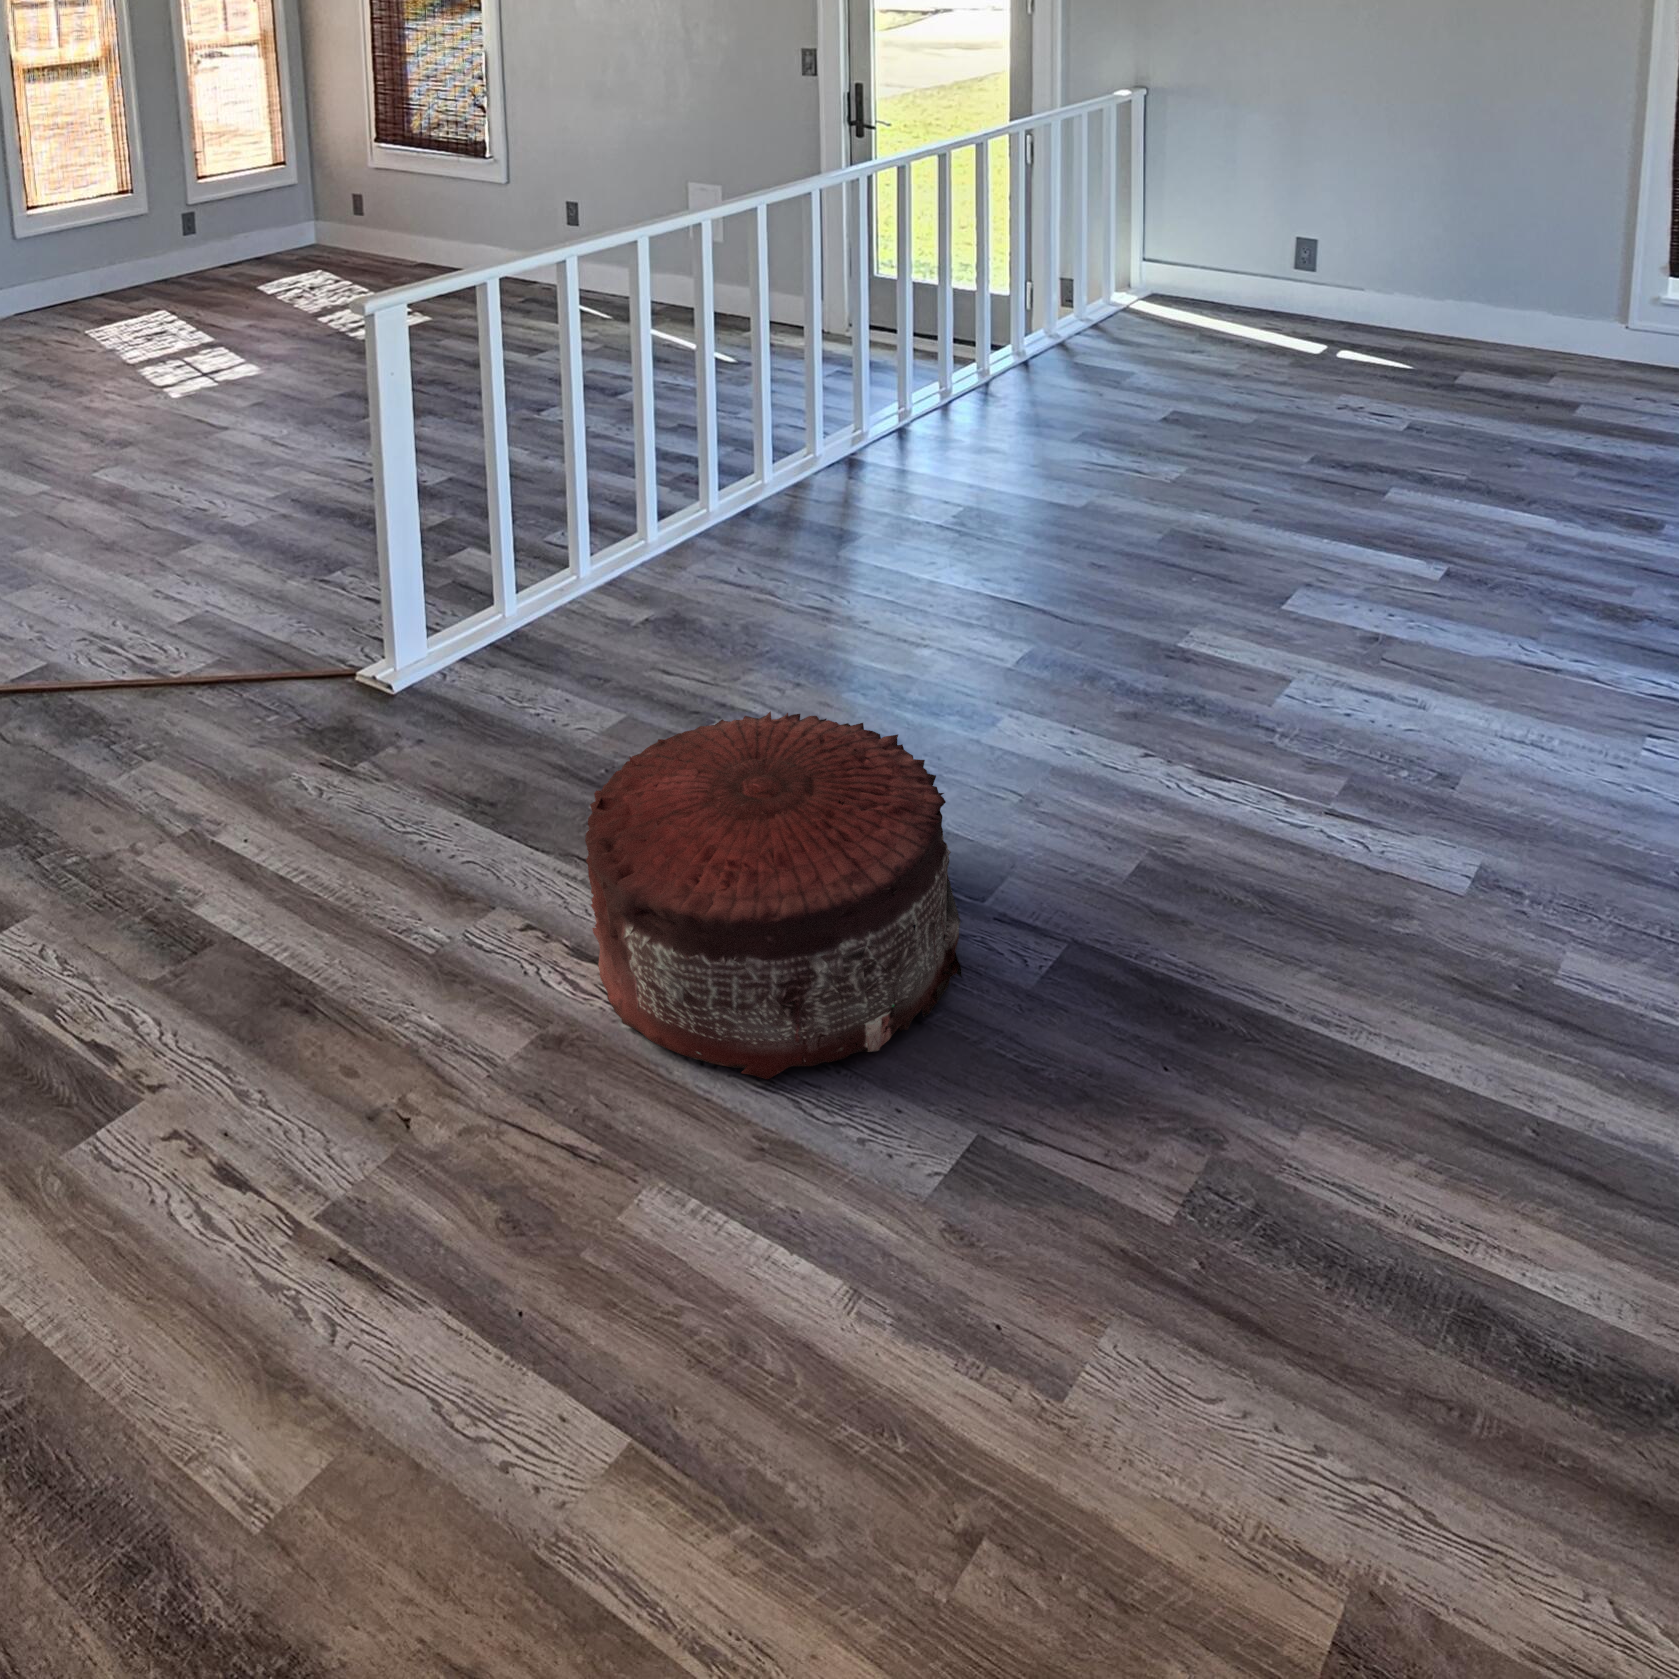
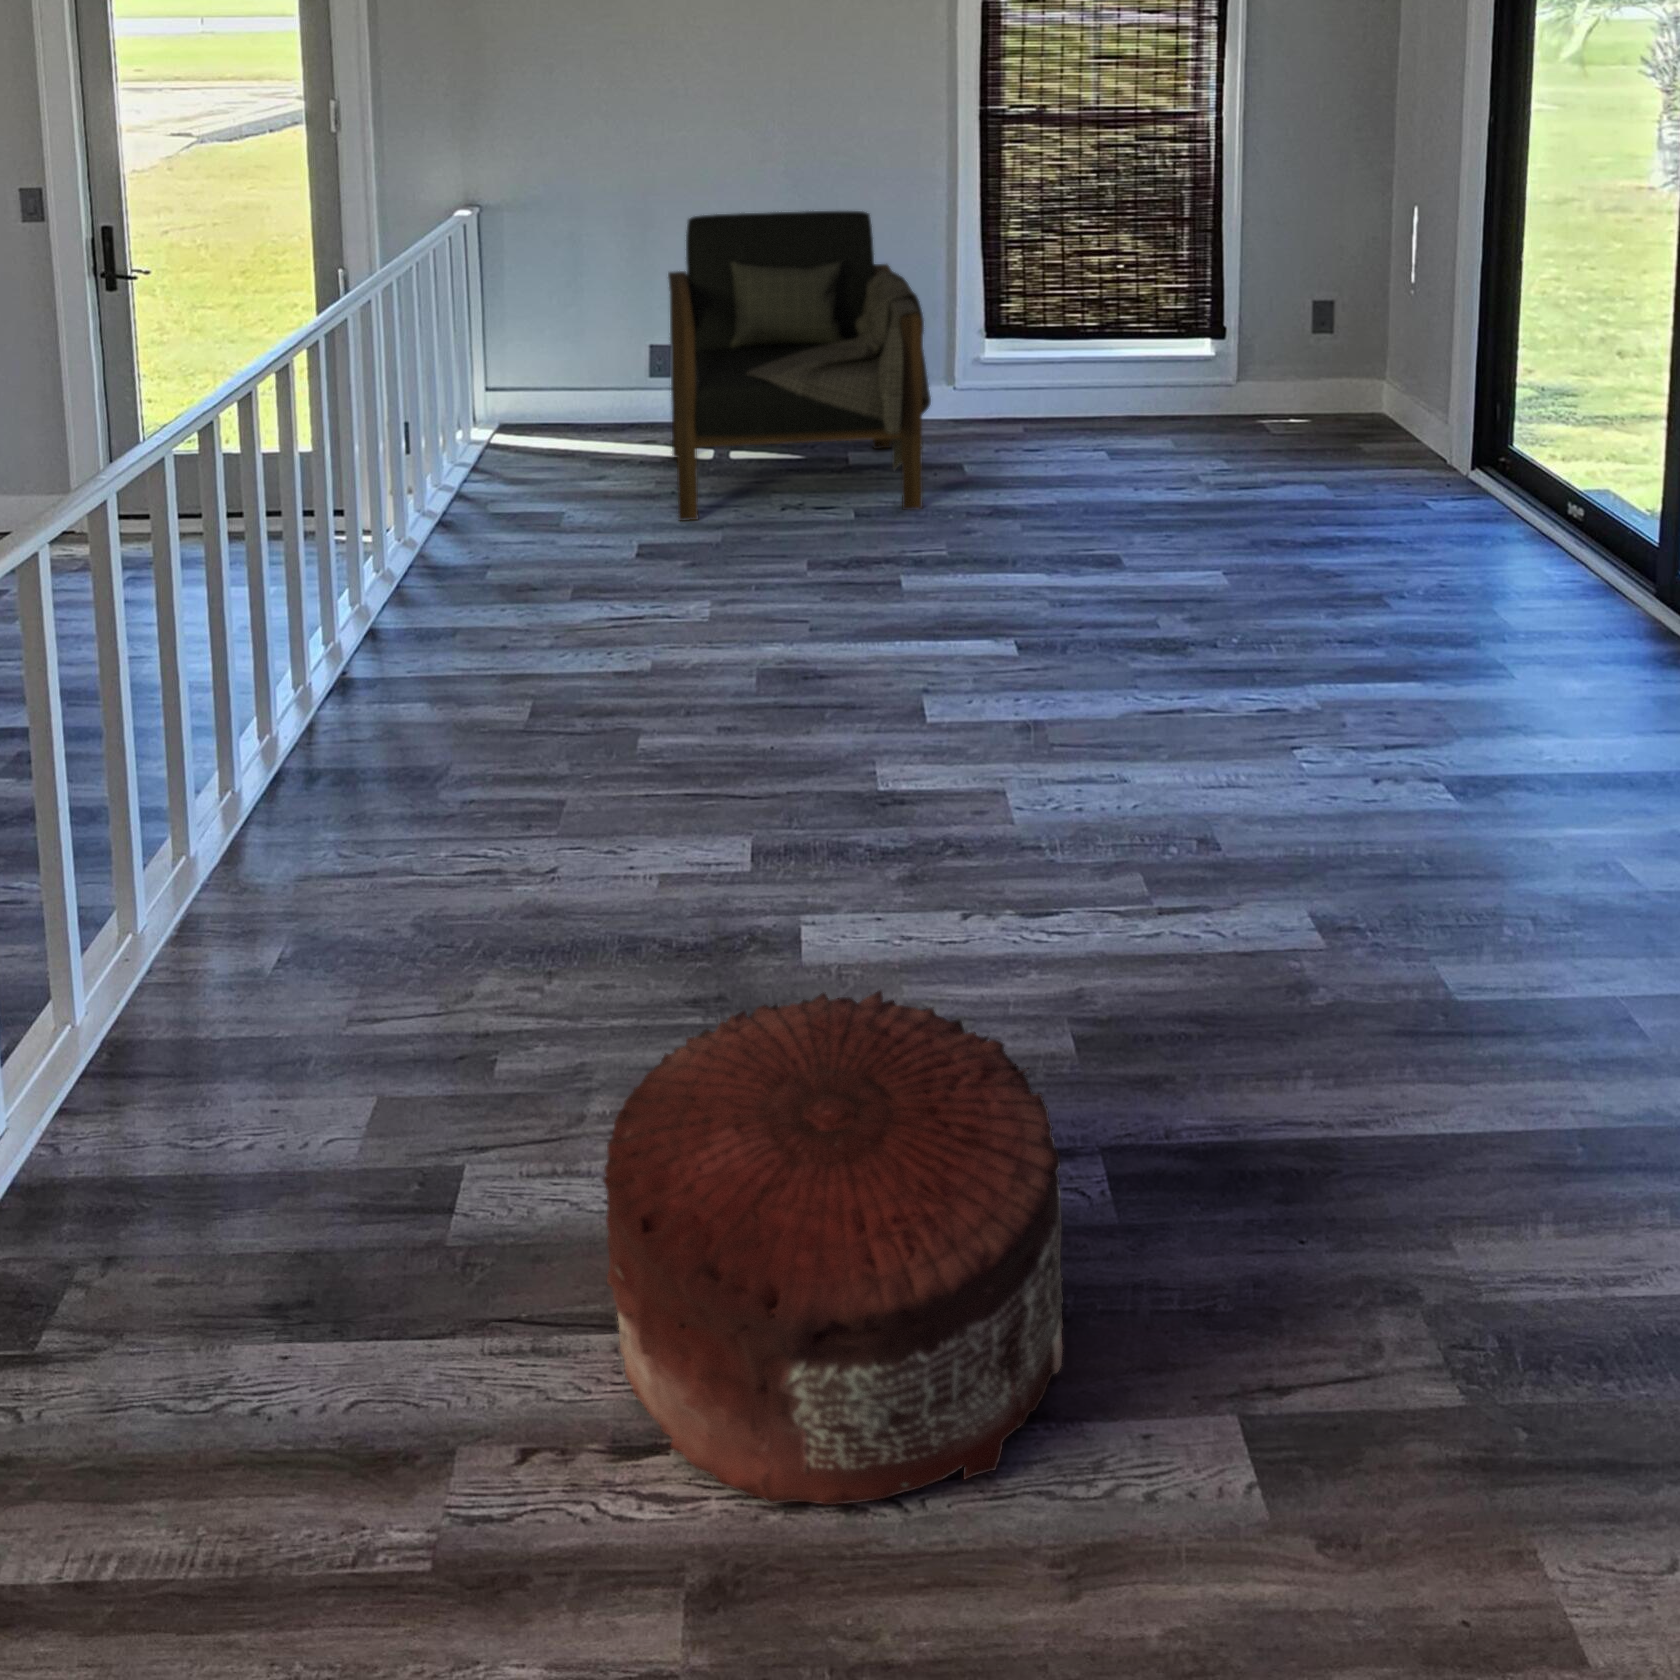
armchair: none [1251,117,1566,434] -> present [668,211,931,521]

